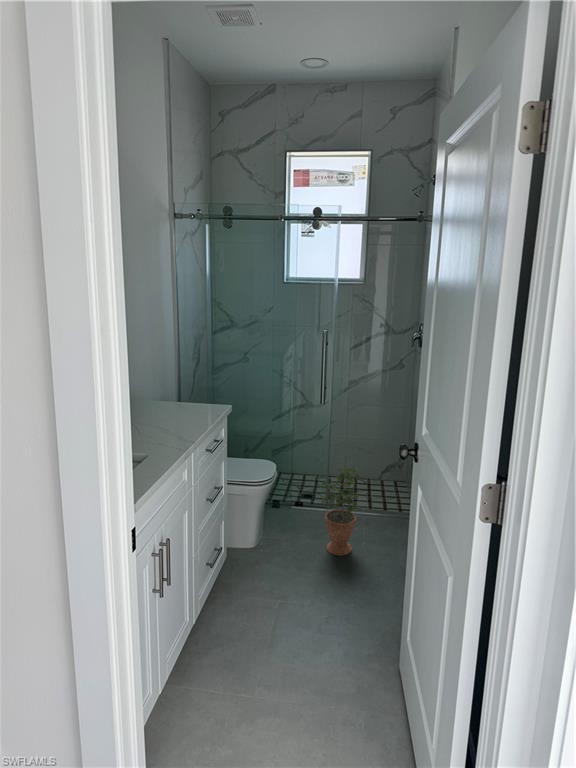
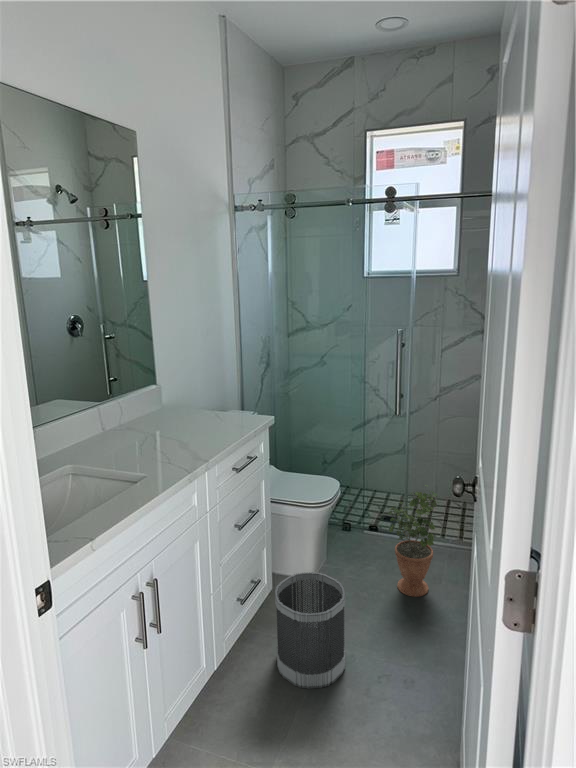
wastebasket: none [241,538,300,632] -> present [275,572,346,689]

